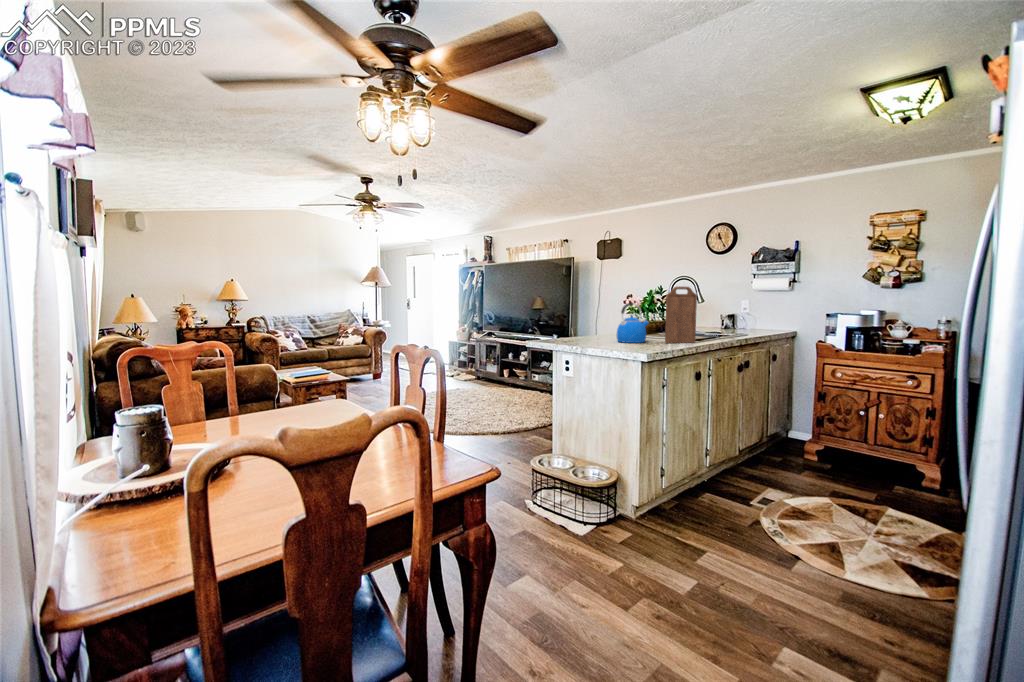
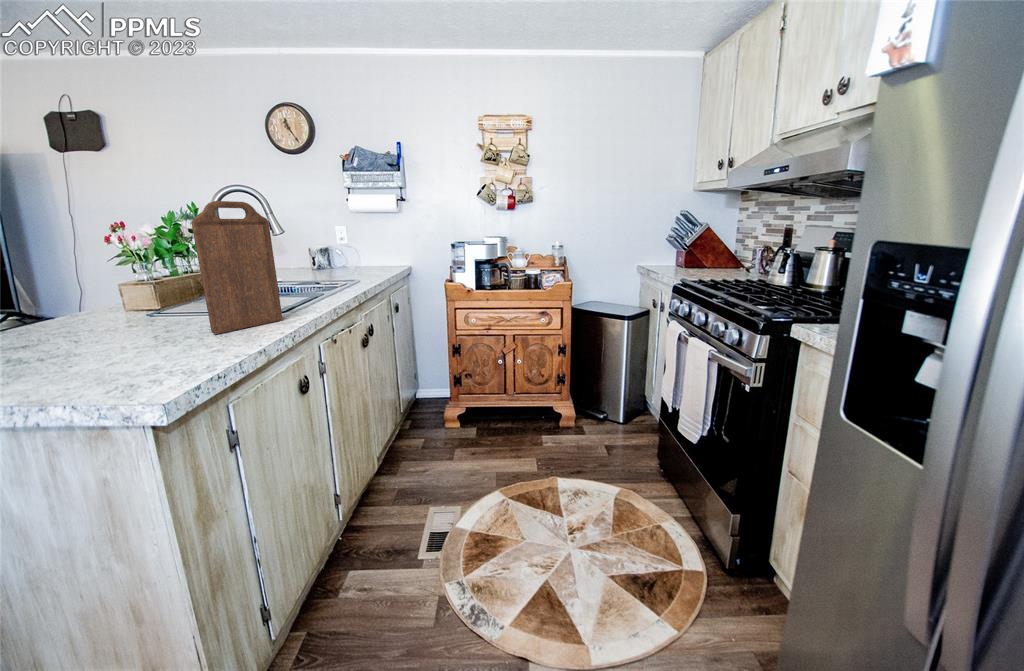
kettle: present [617,303,648,343] -> none [56,243,161,352]

